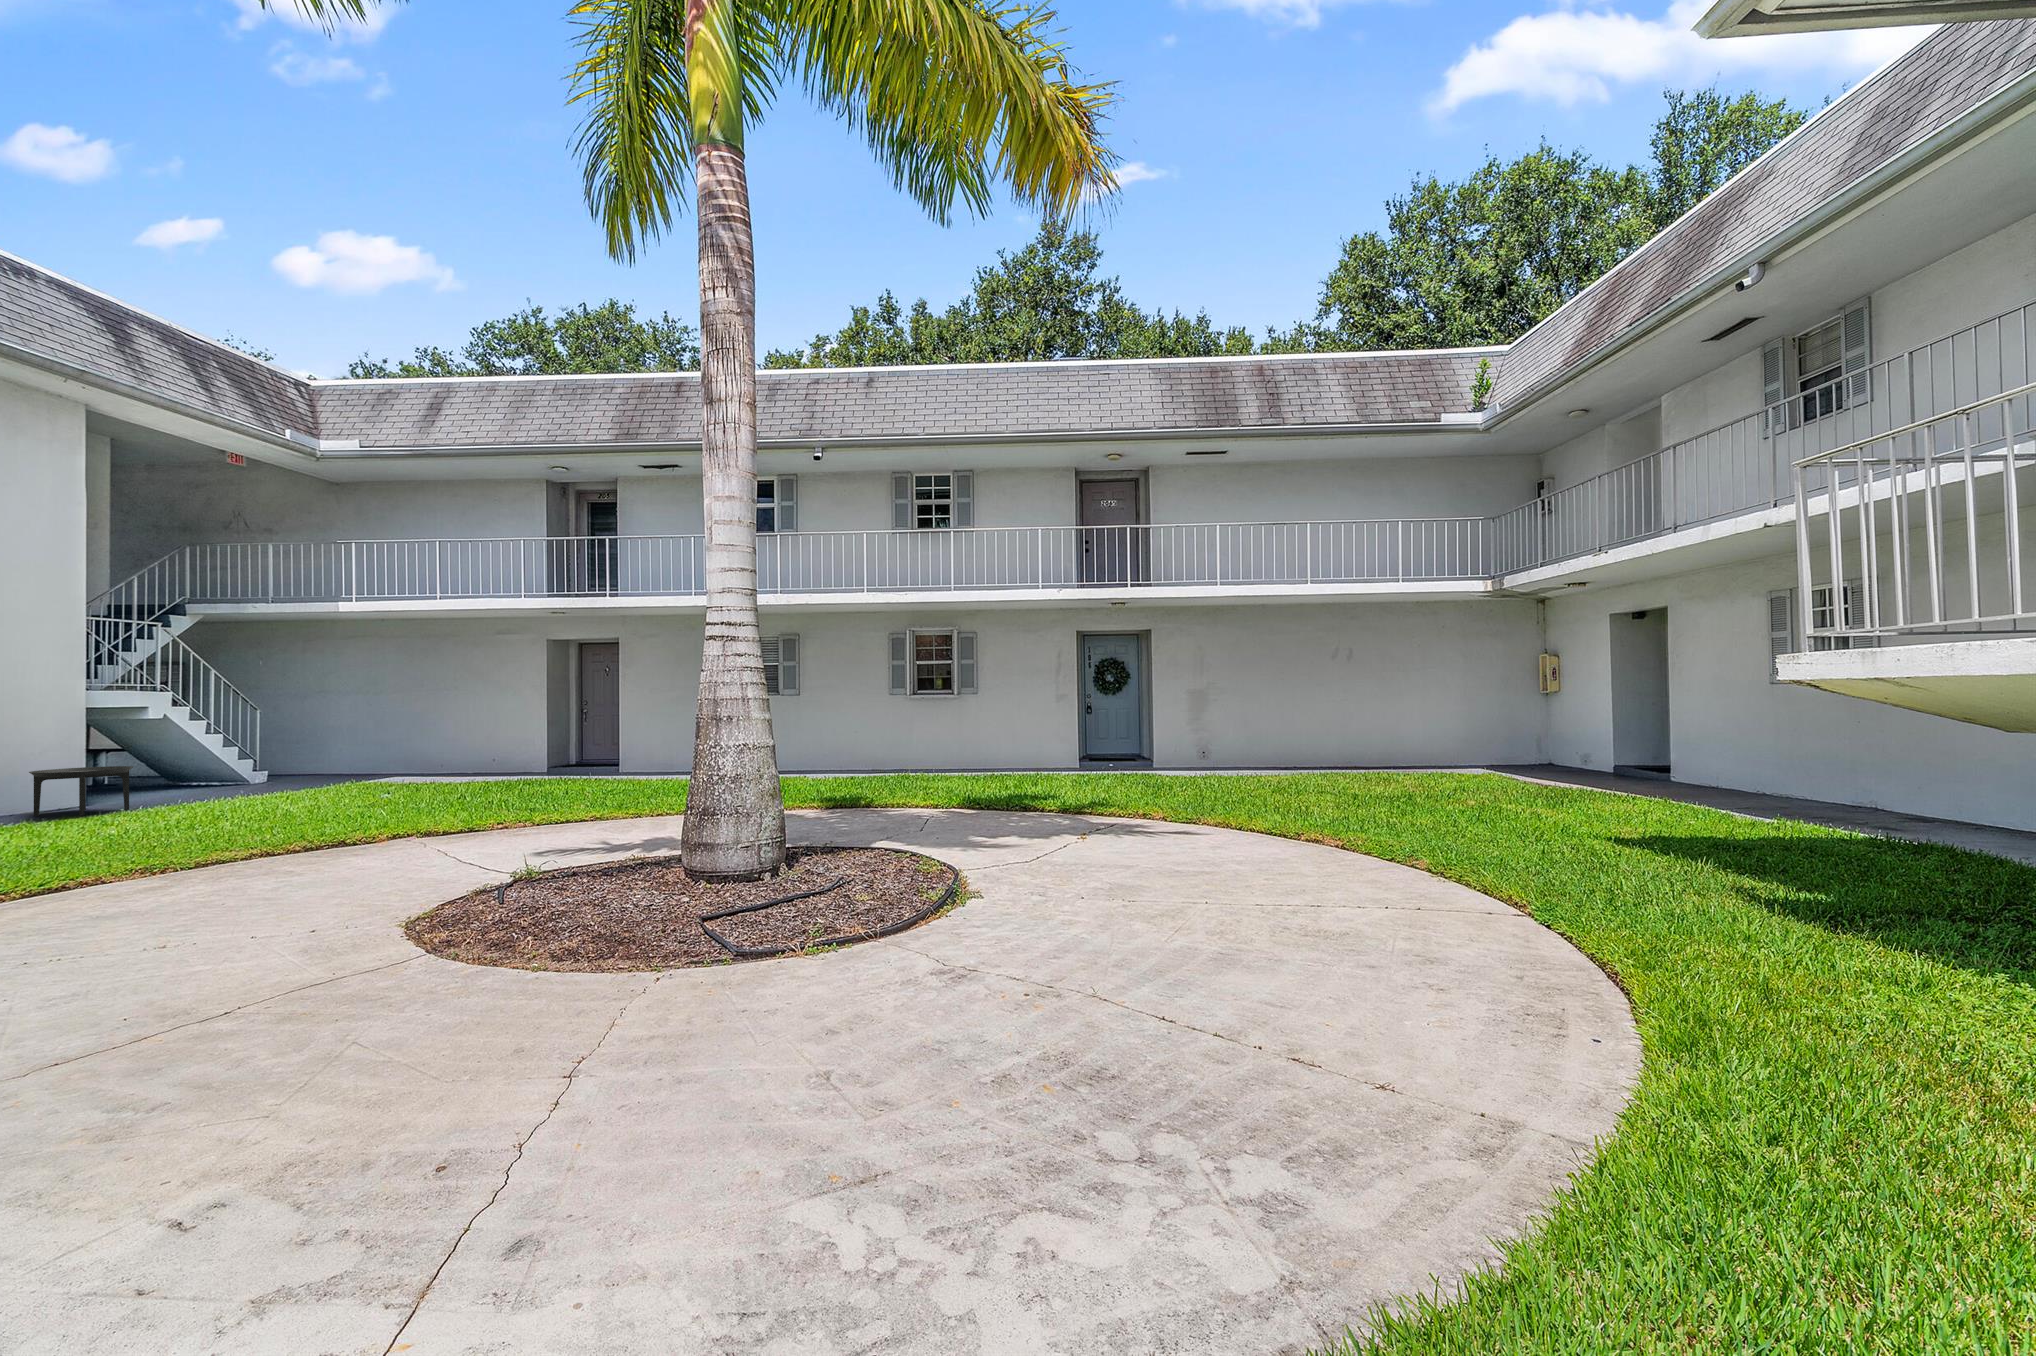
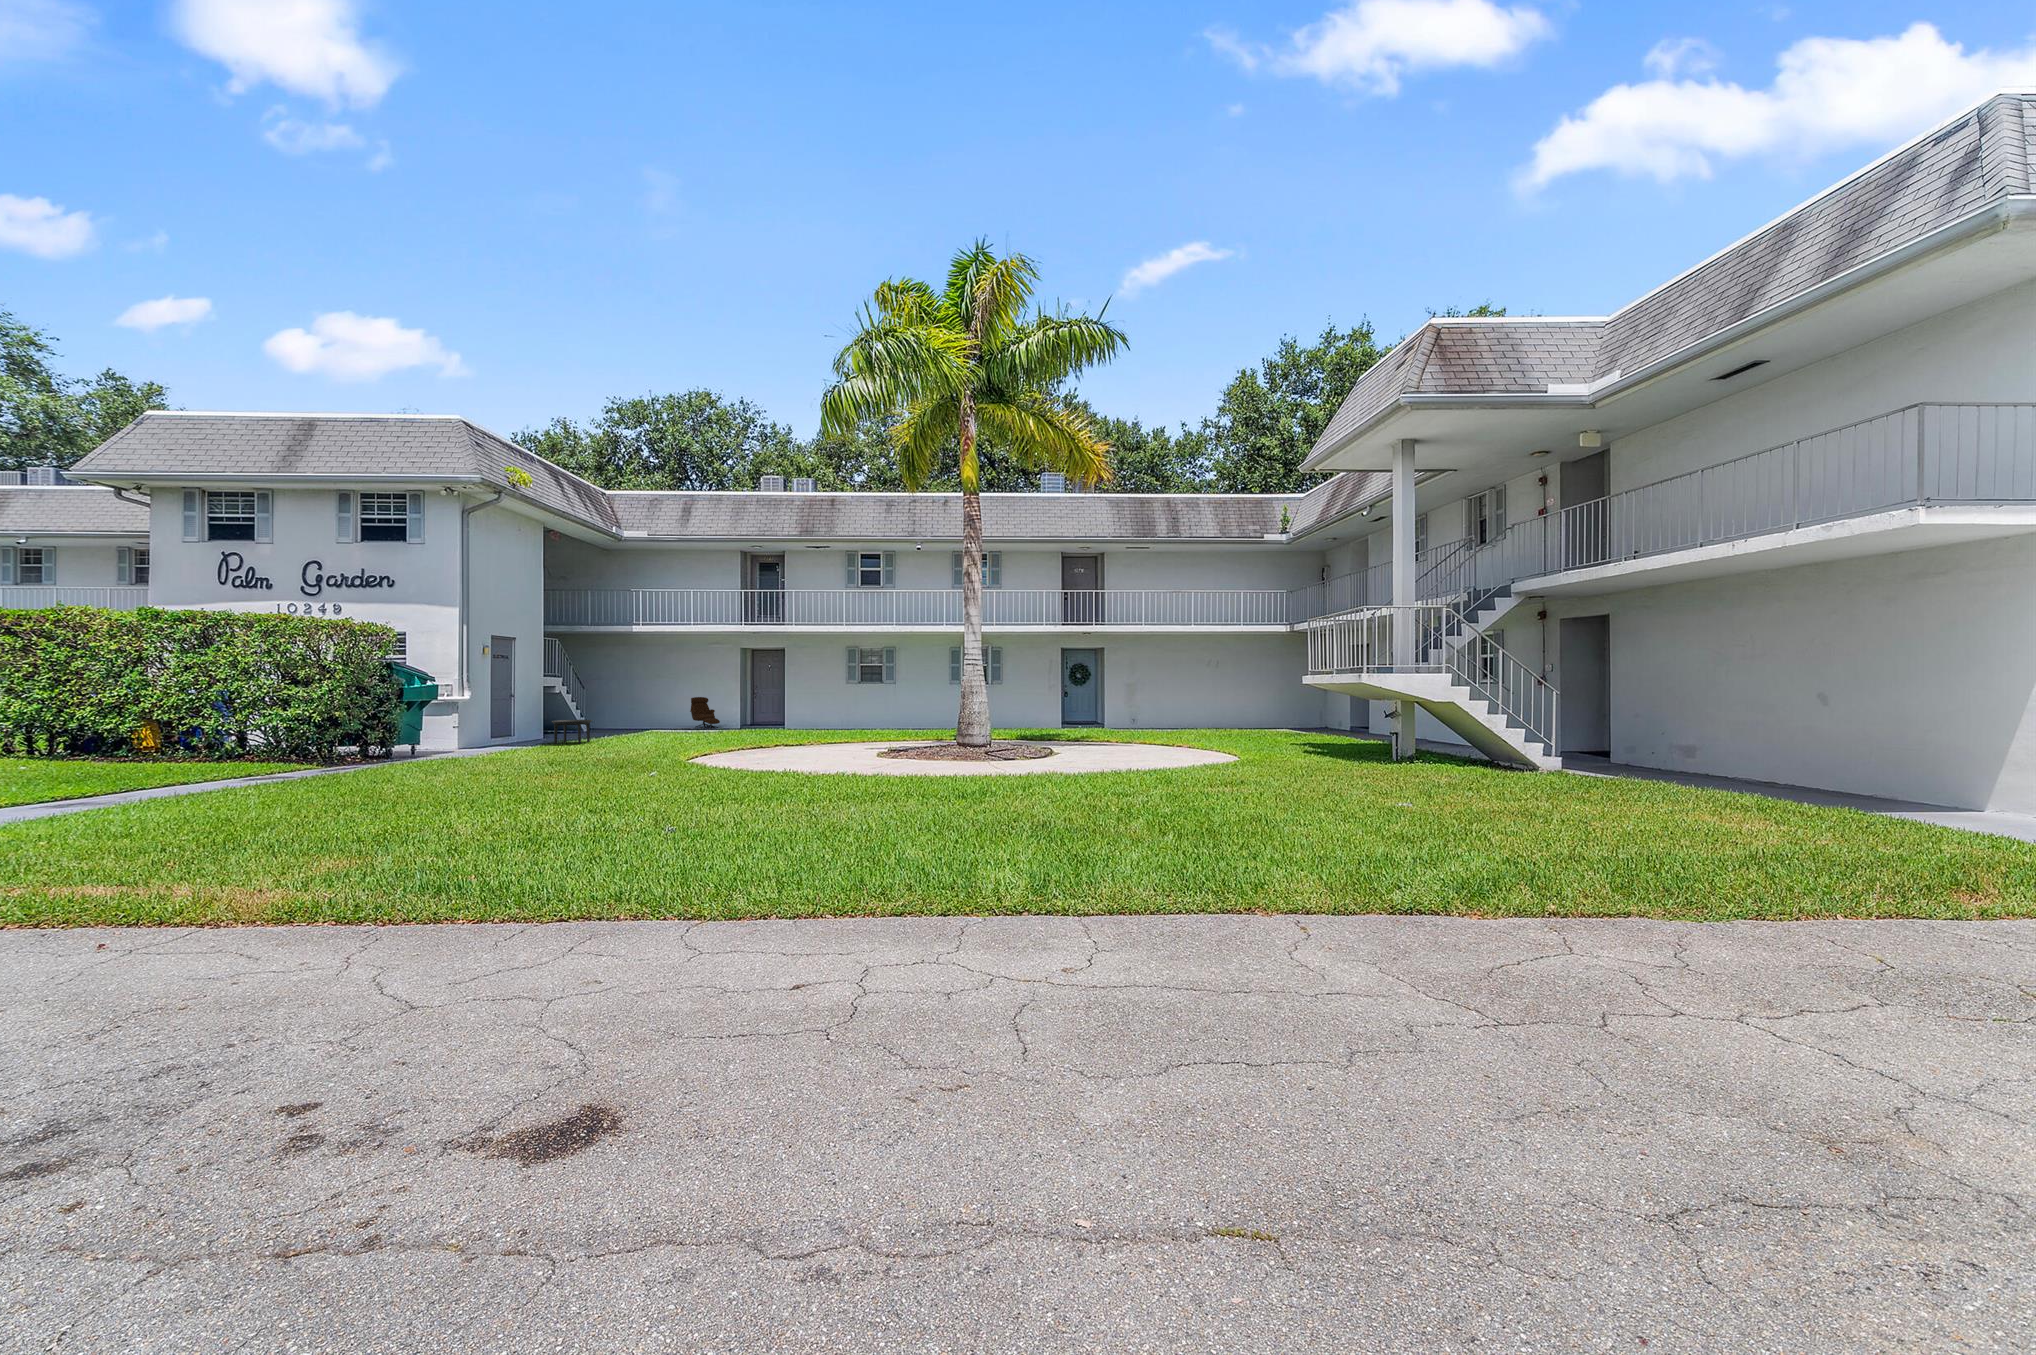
lounge chair: none [455,719,502,772] -> present [690,697,720,728]

